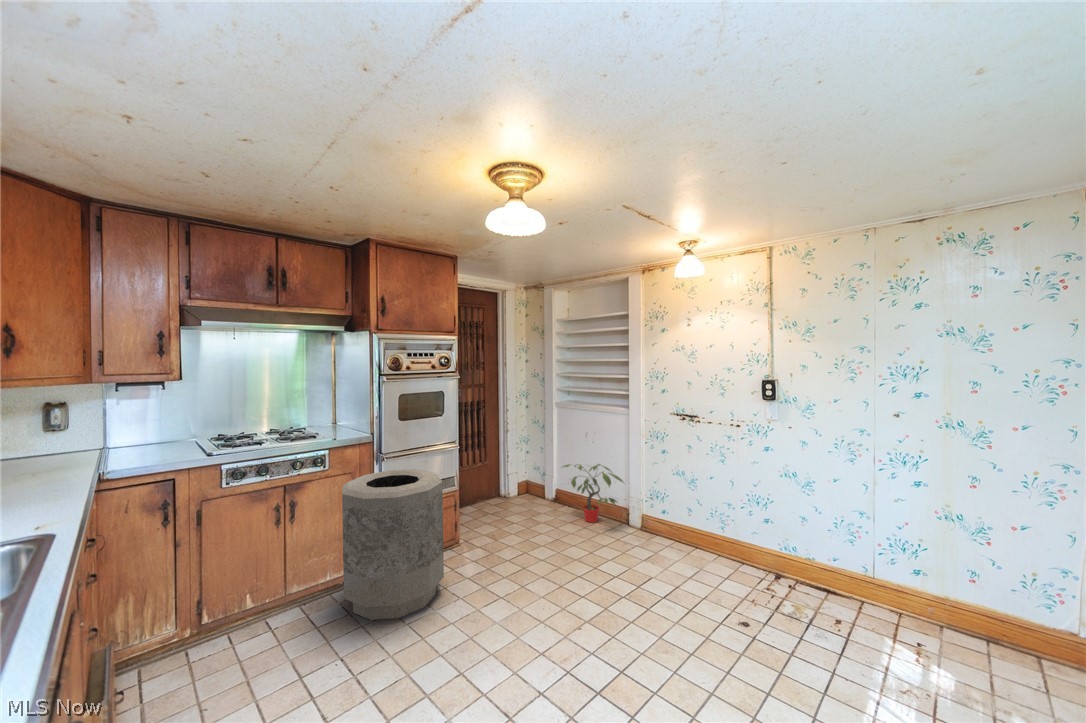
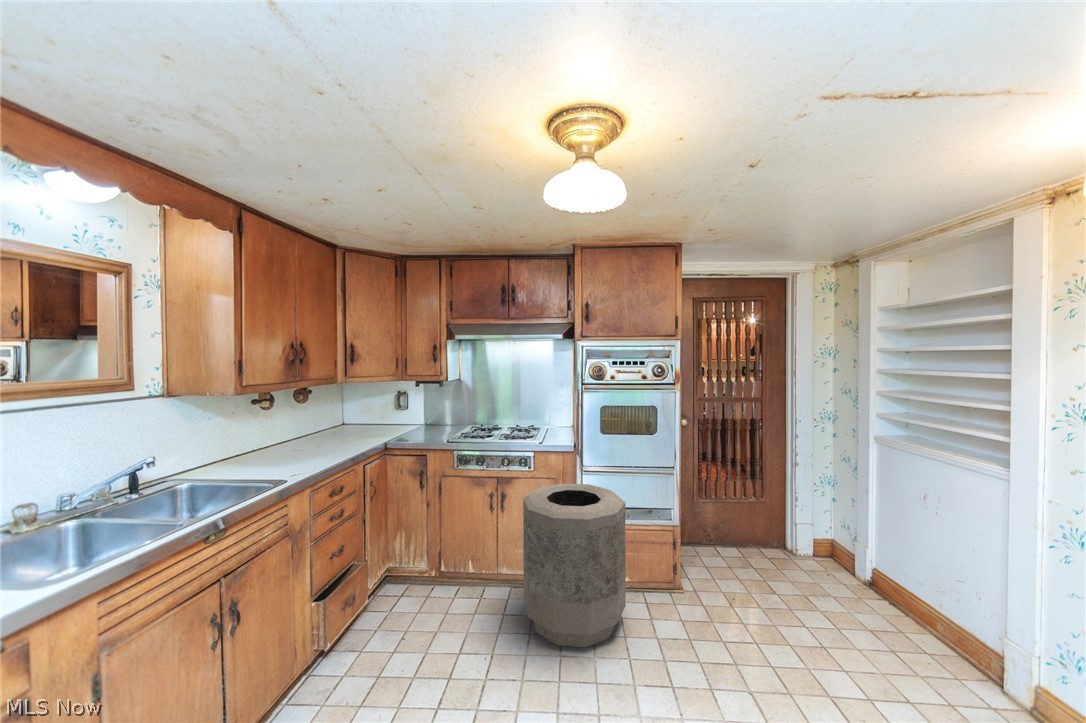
potted plant: present [563,464,623,522] -> none [852,537,992,650]

